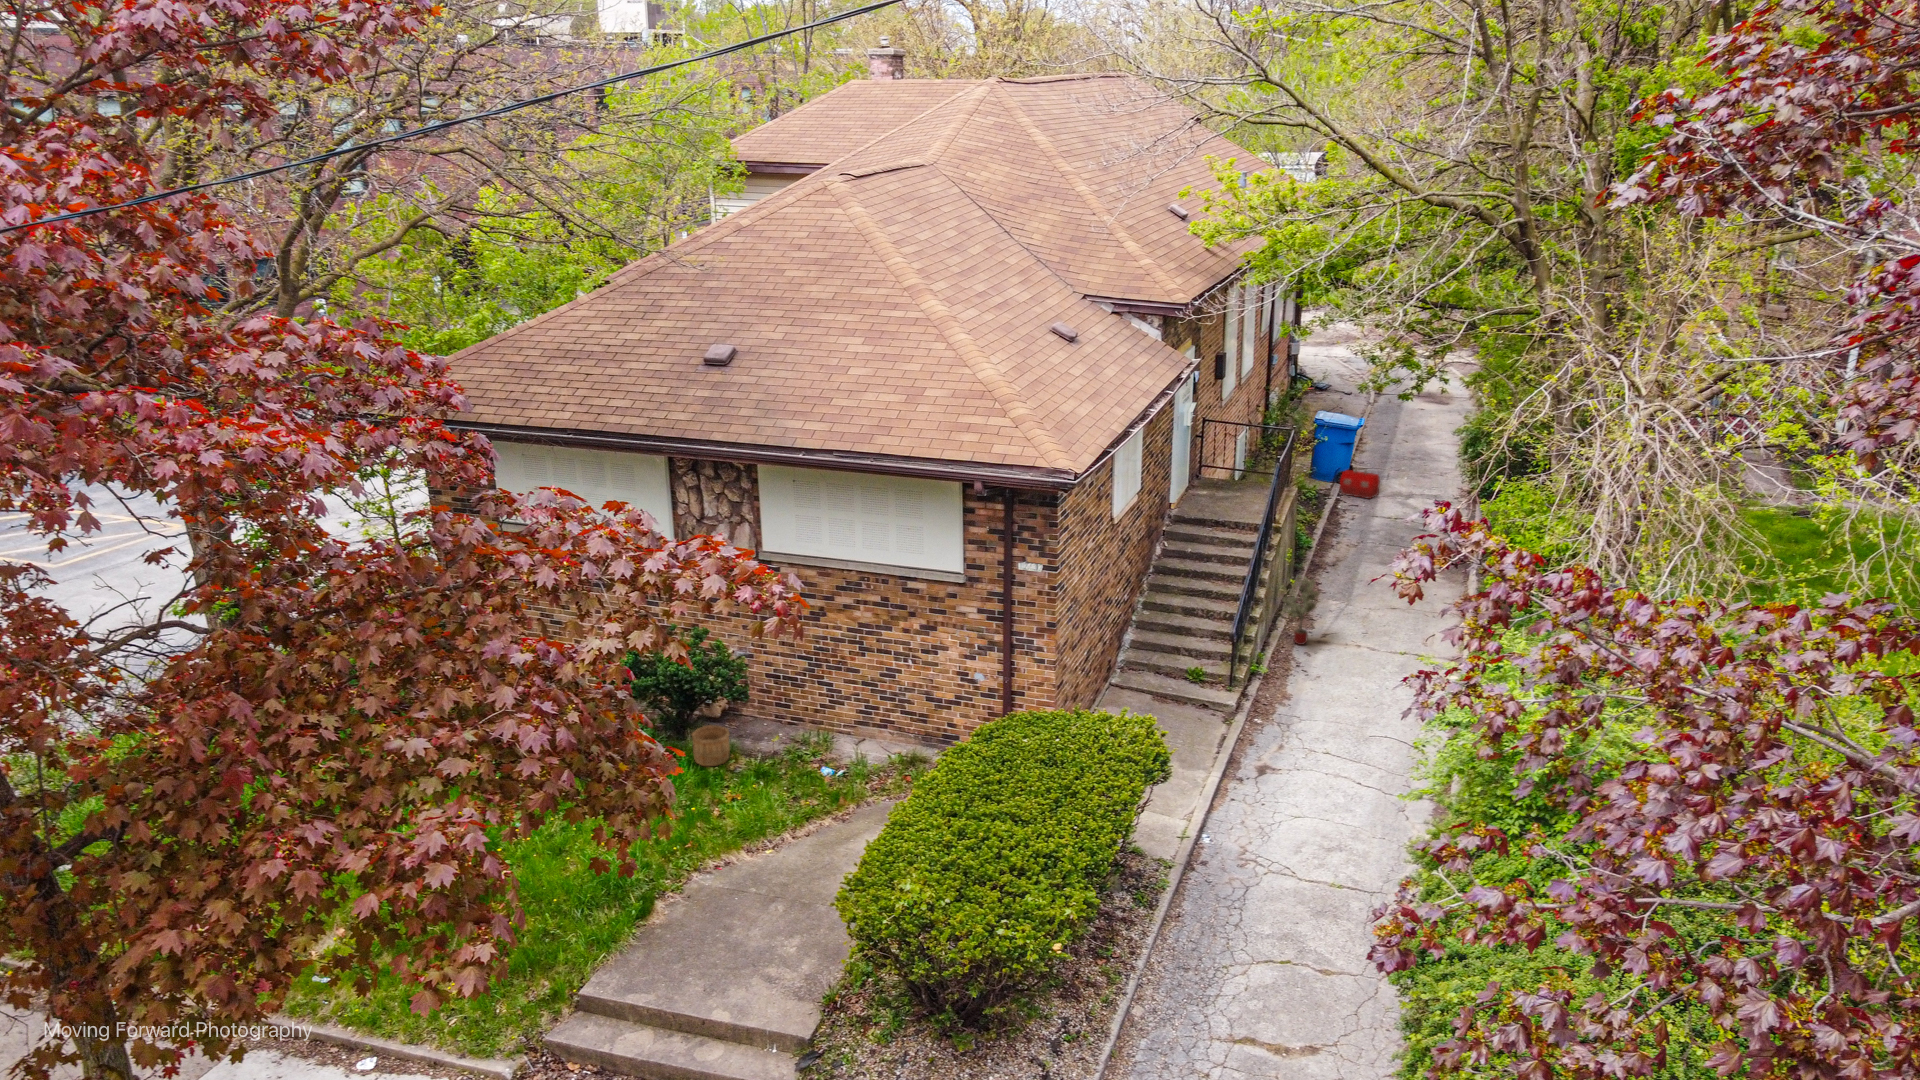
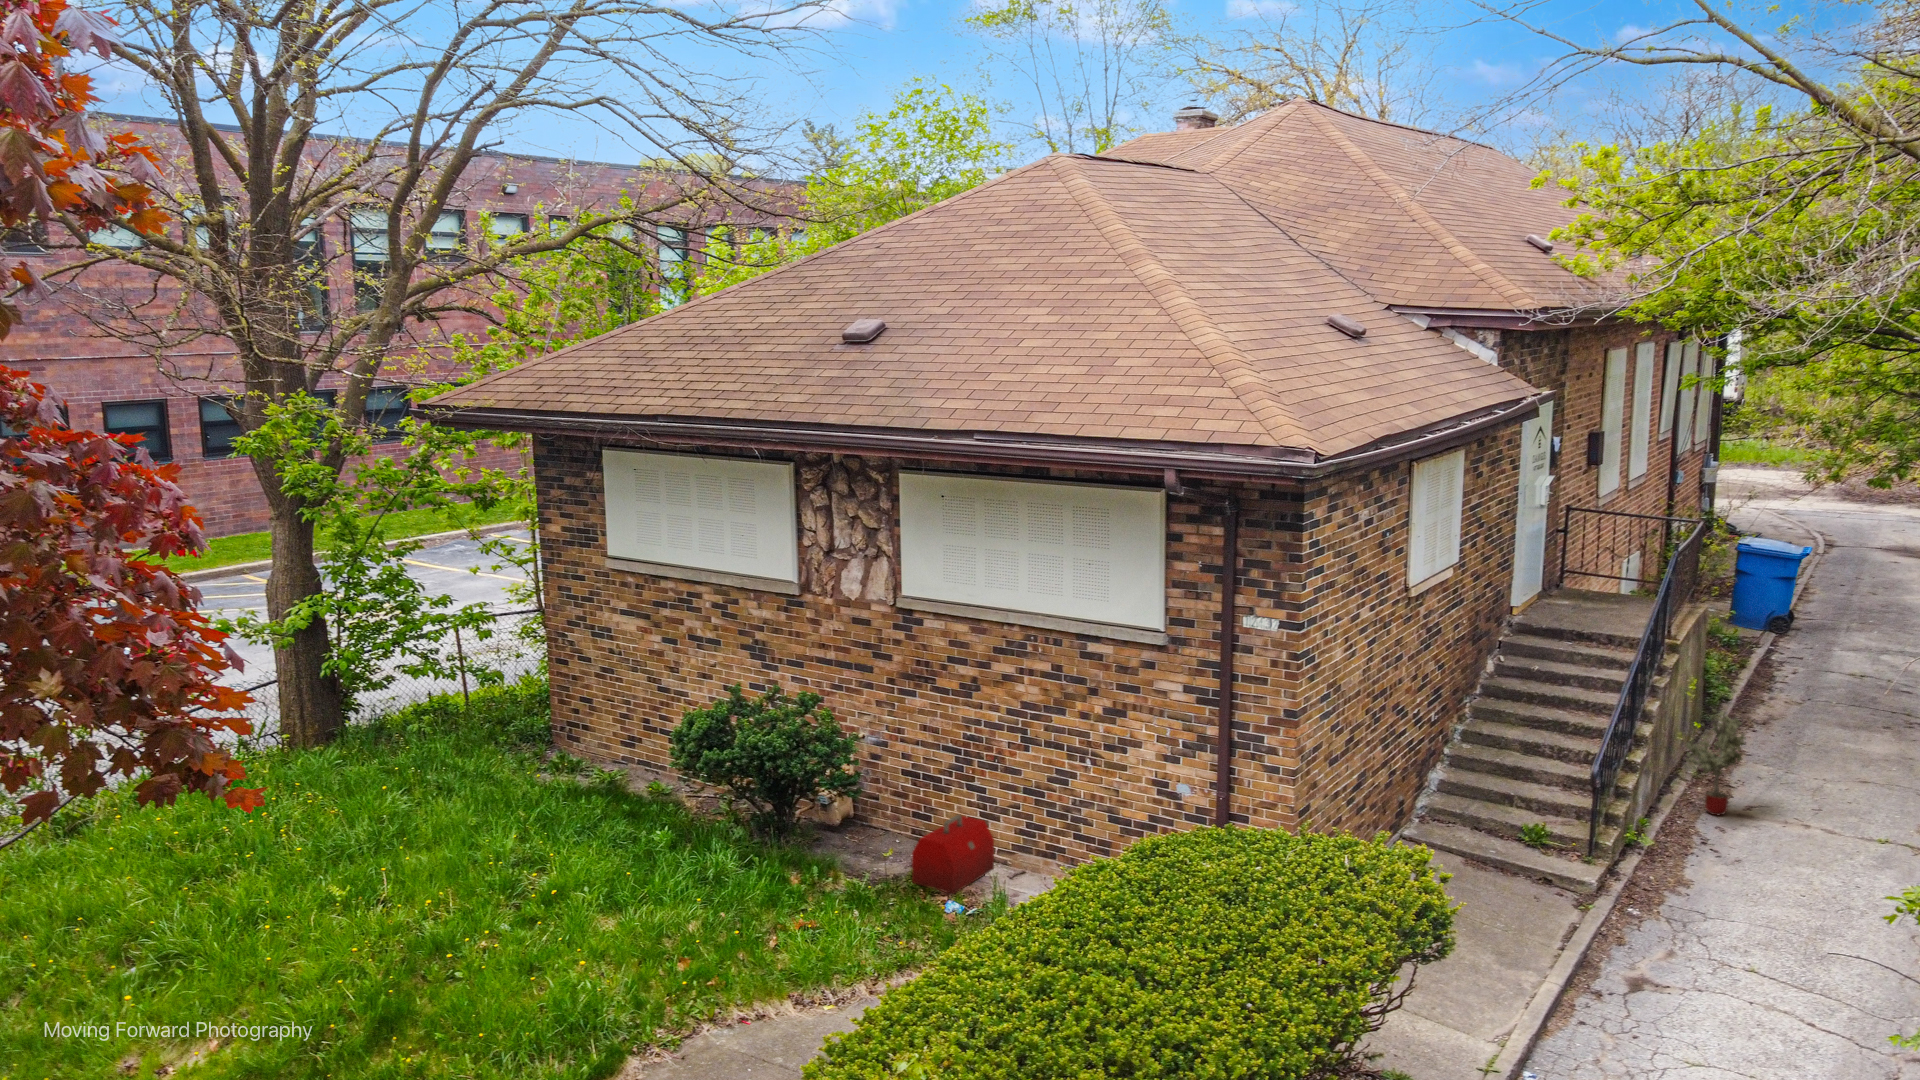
toolbox: present [1340,468,1380,499] -> present [912,815,994,894]
wooden bucket: present [692,725,730,766] -> none [786,827,836,882]

